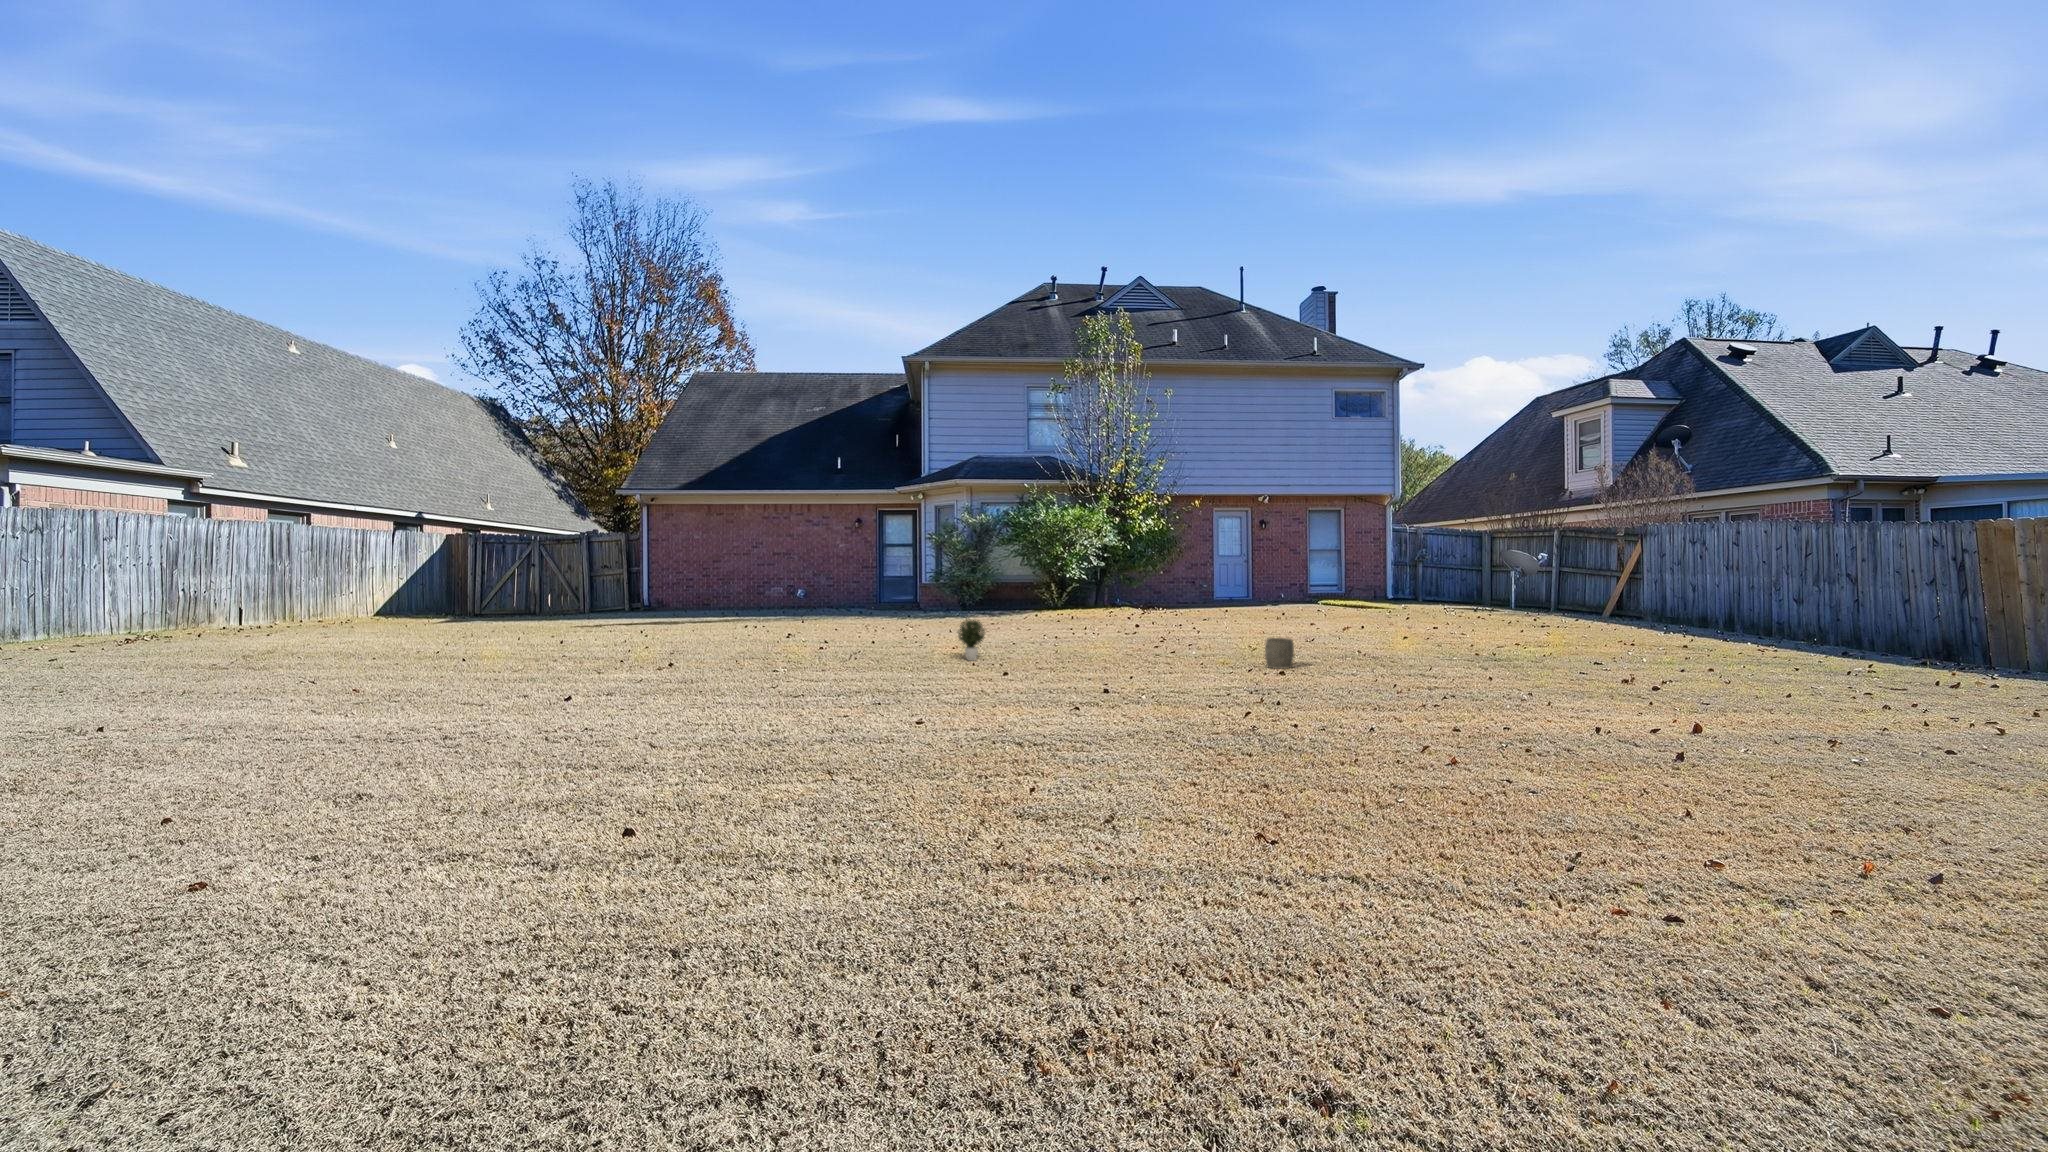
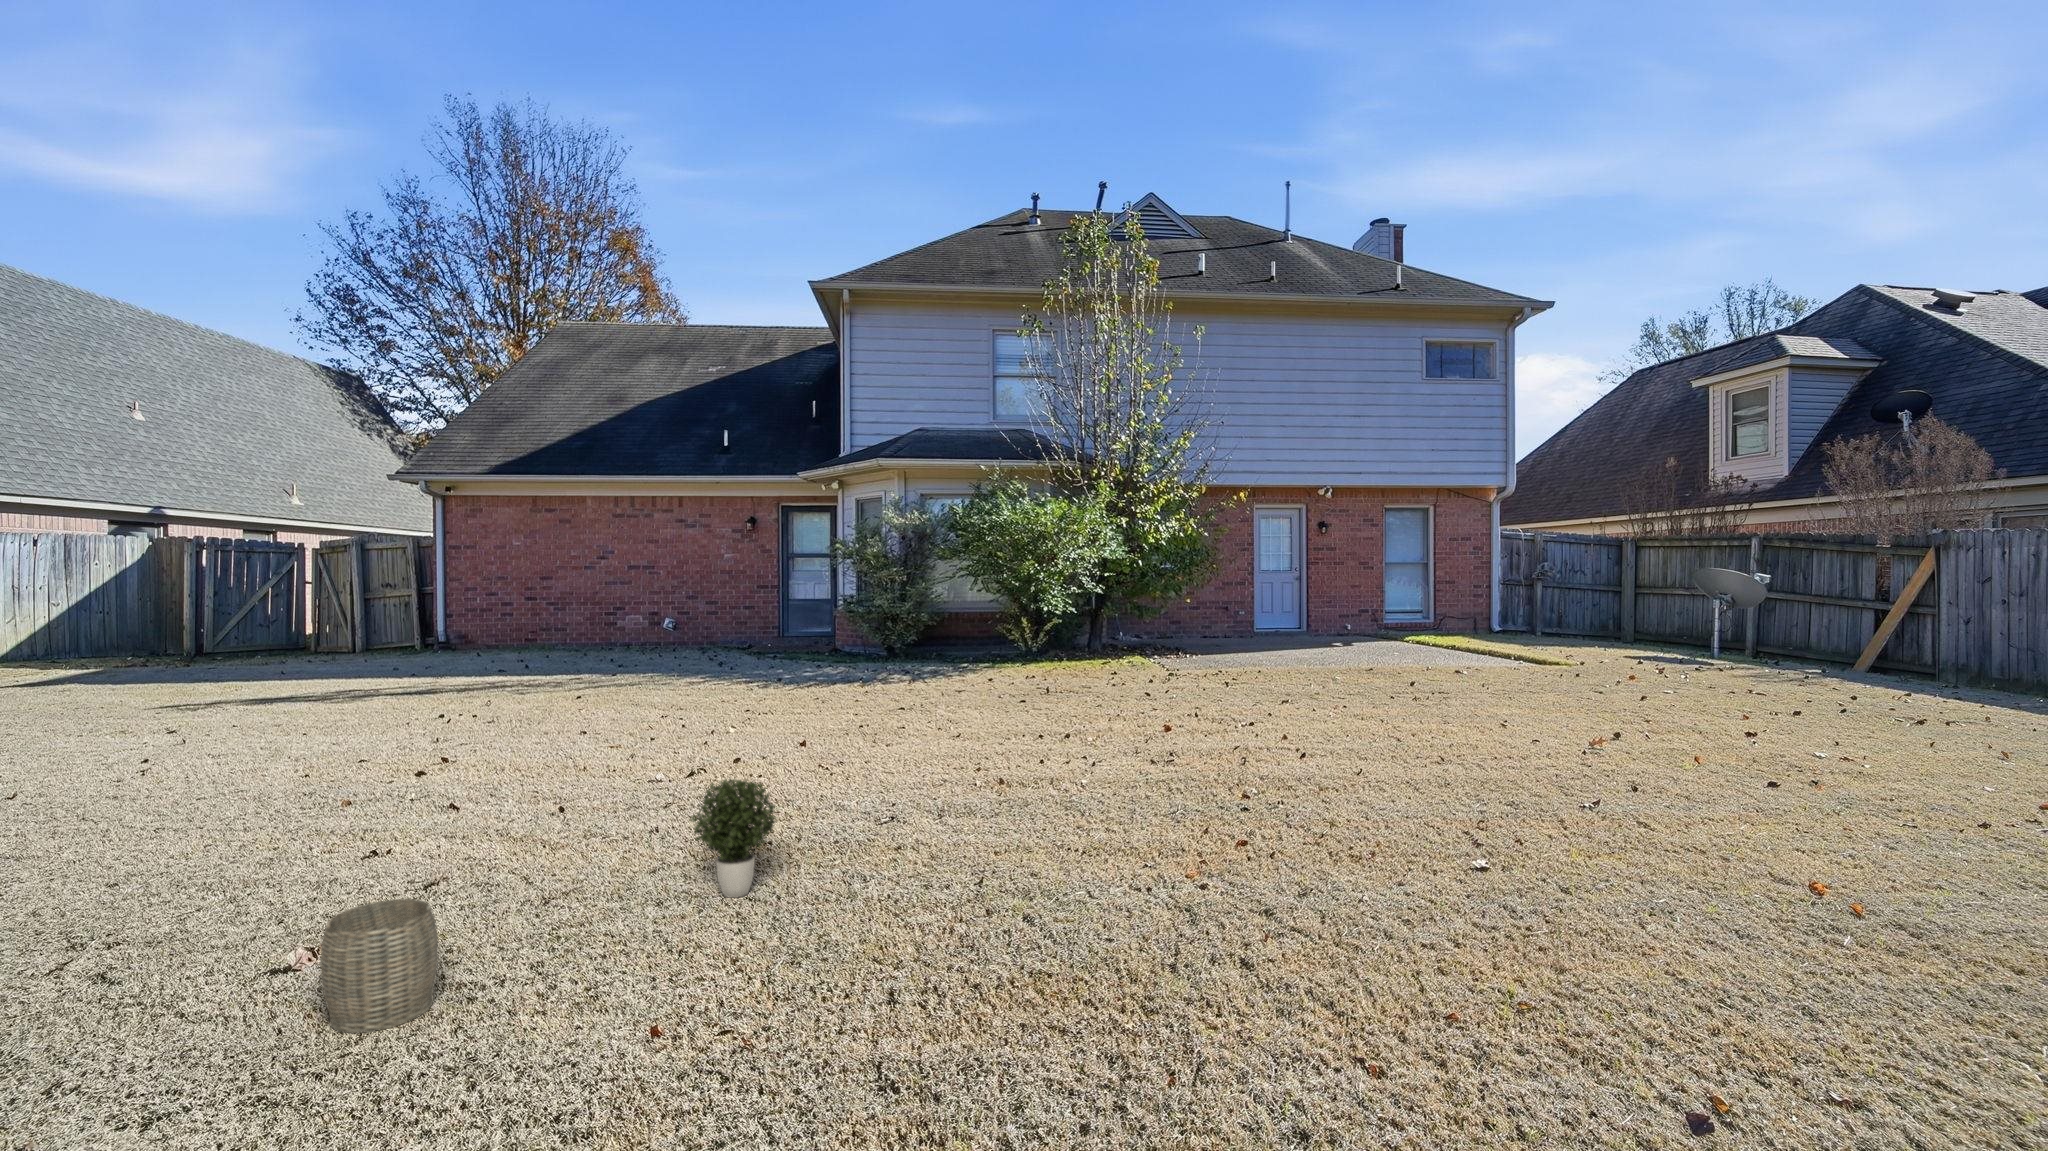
woven basket: present [1265,638,1294,669] -> present [320,899,439,1034]

